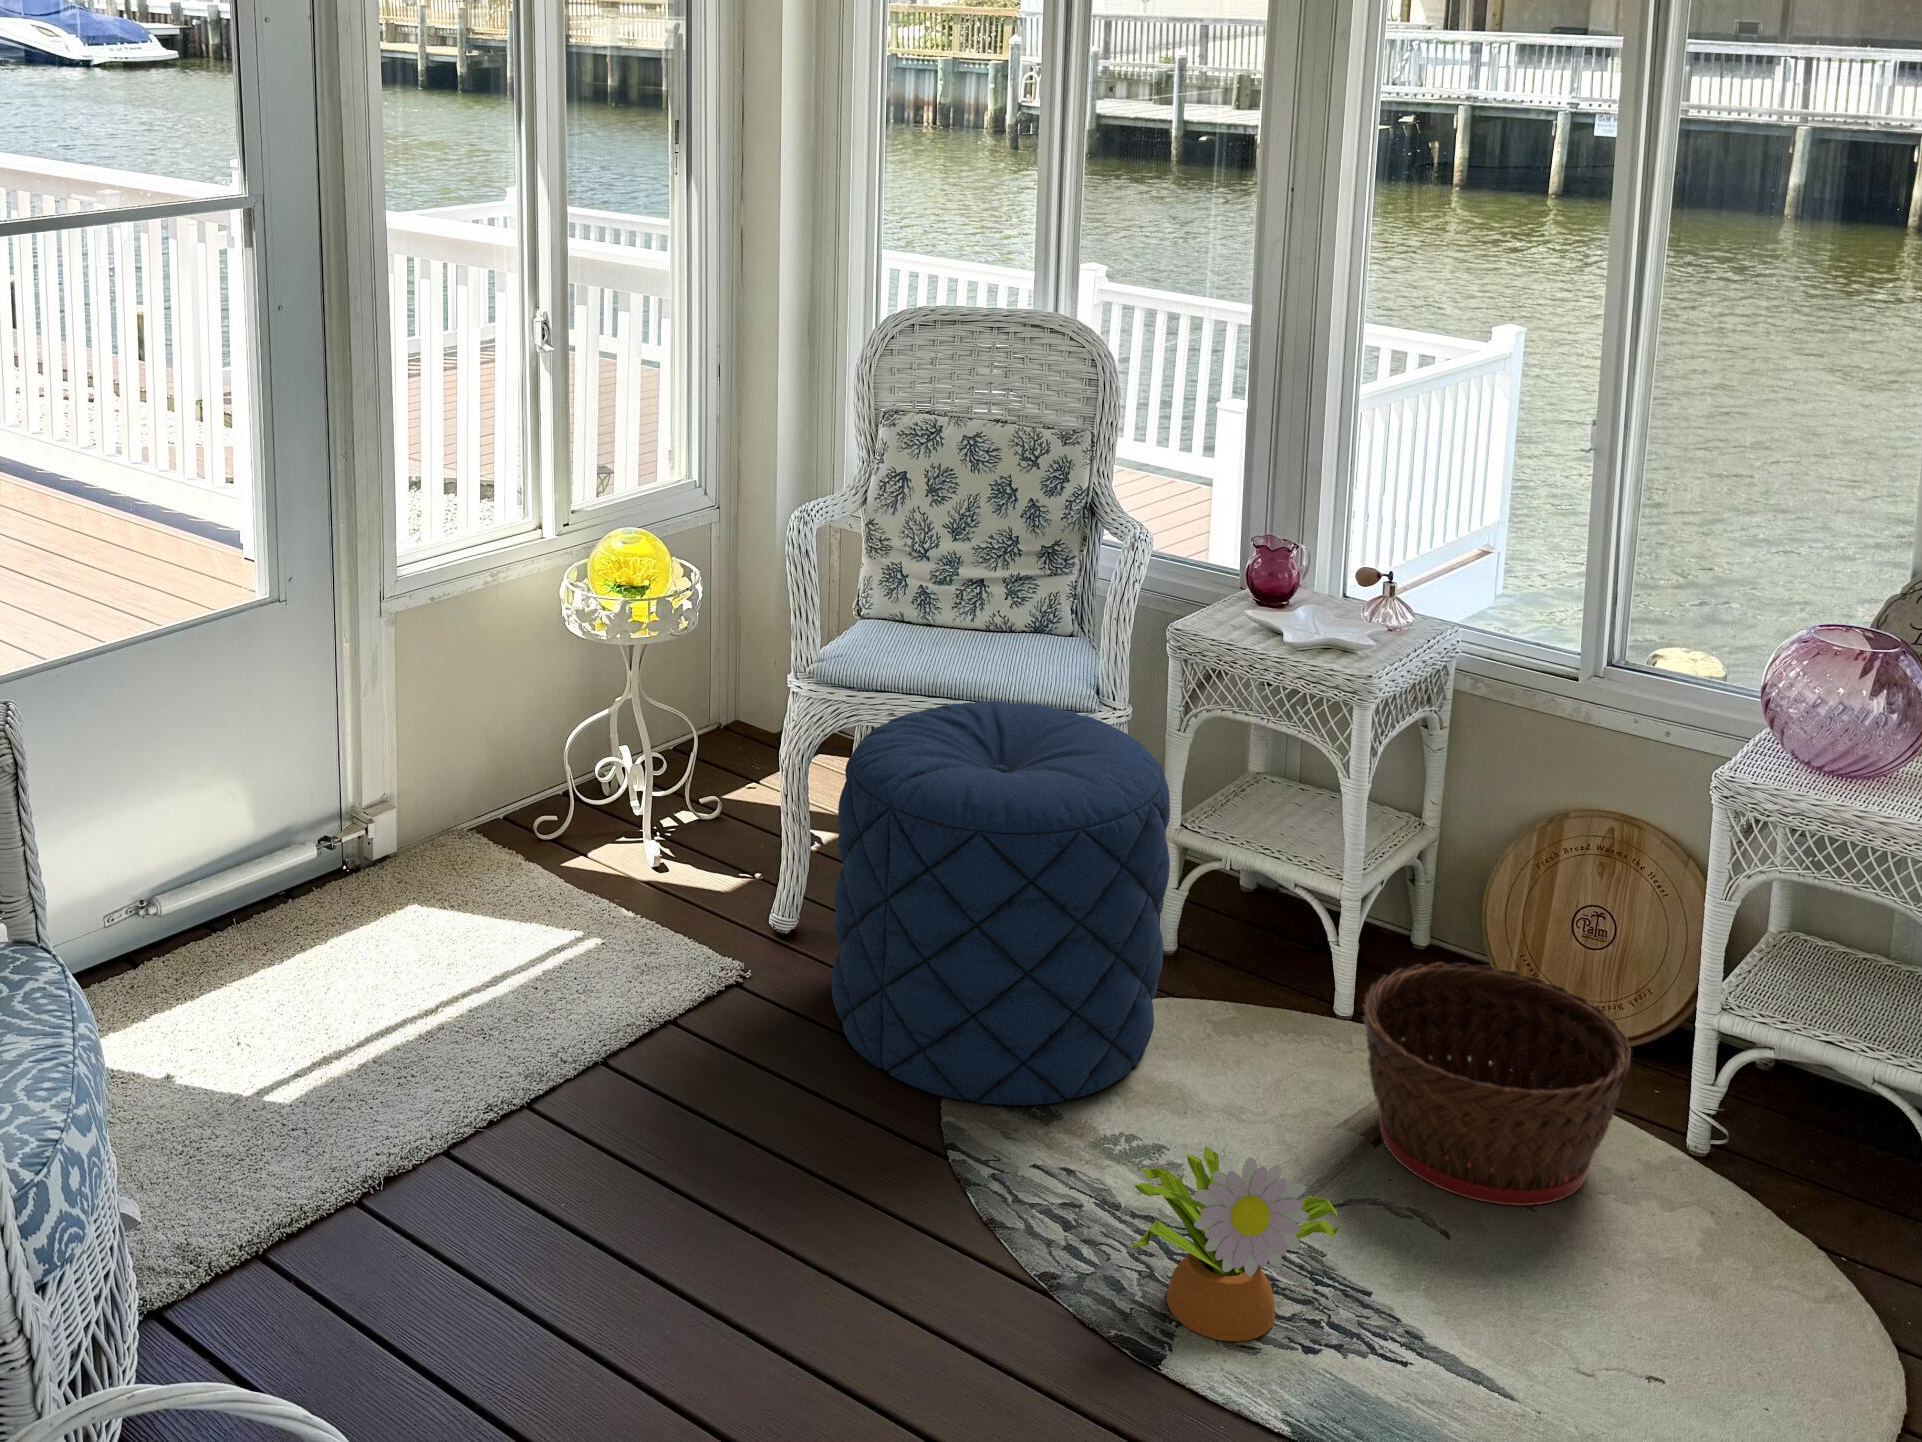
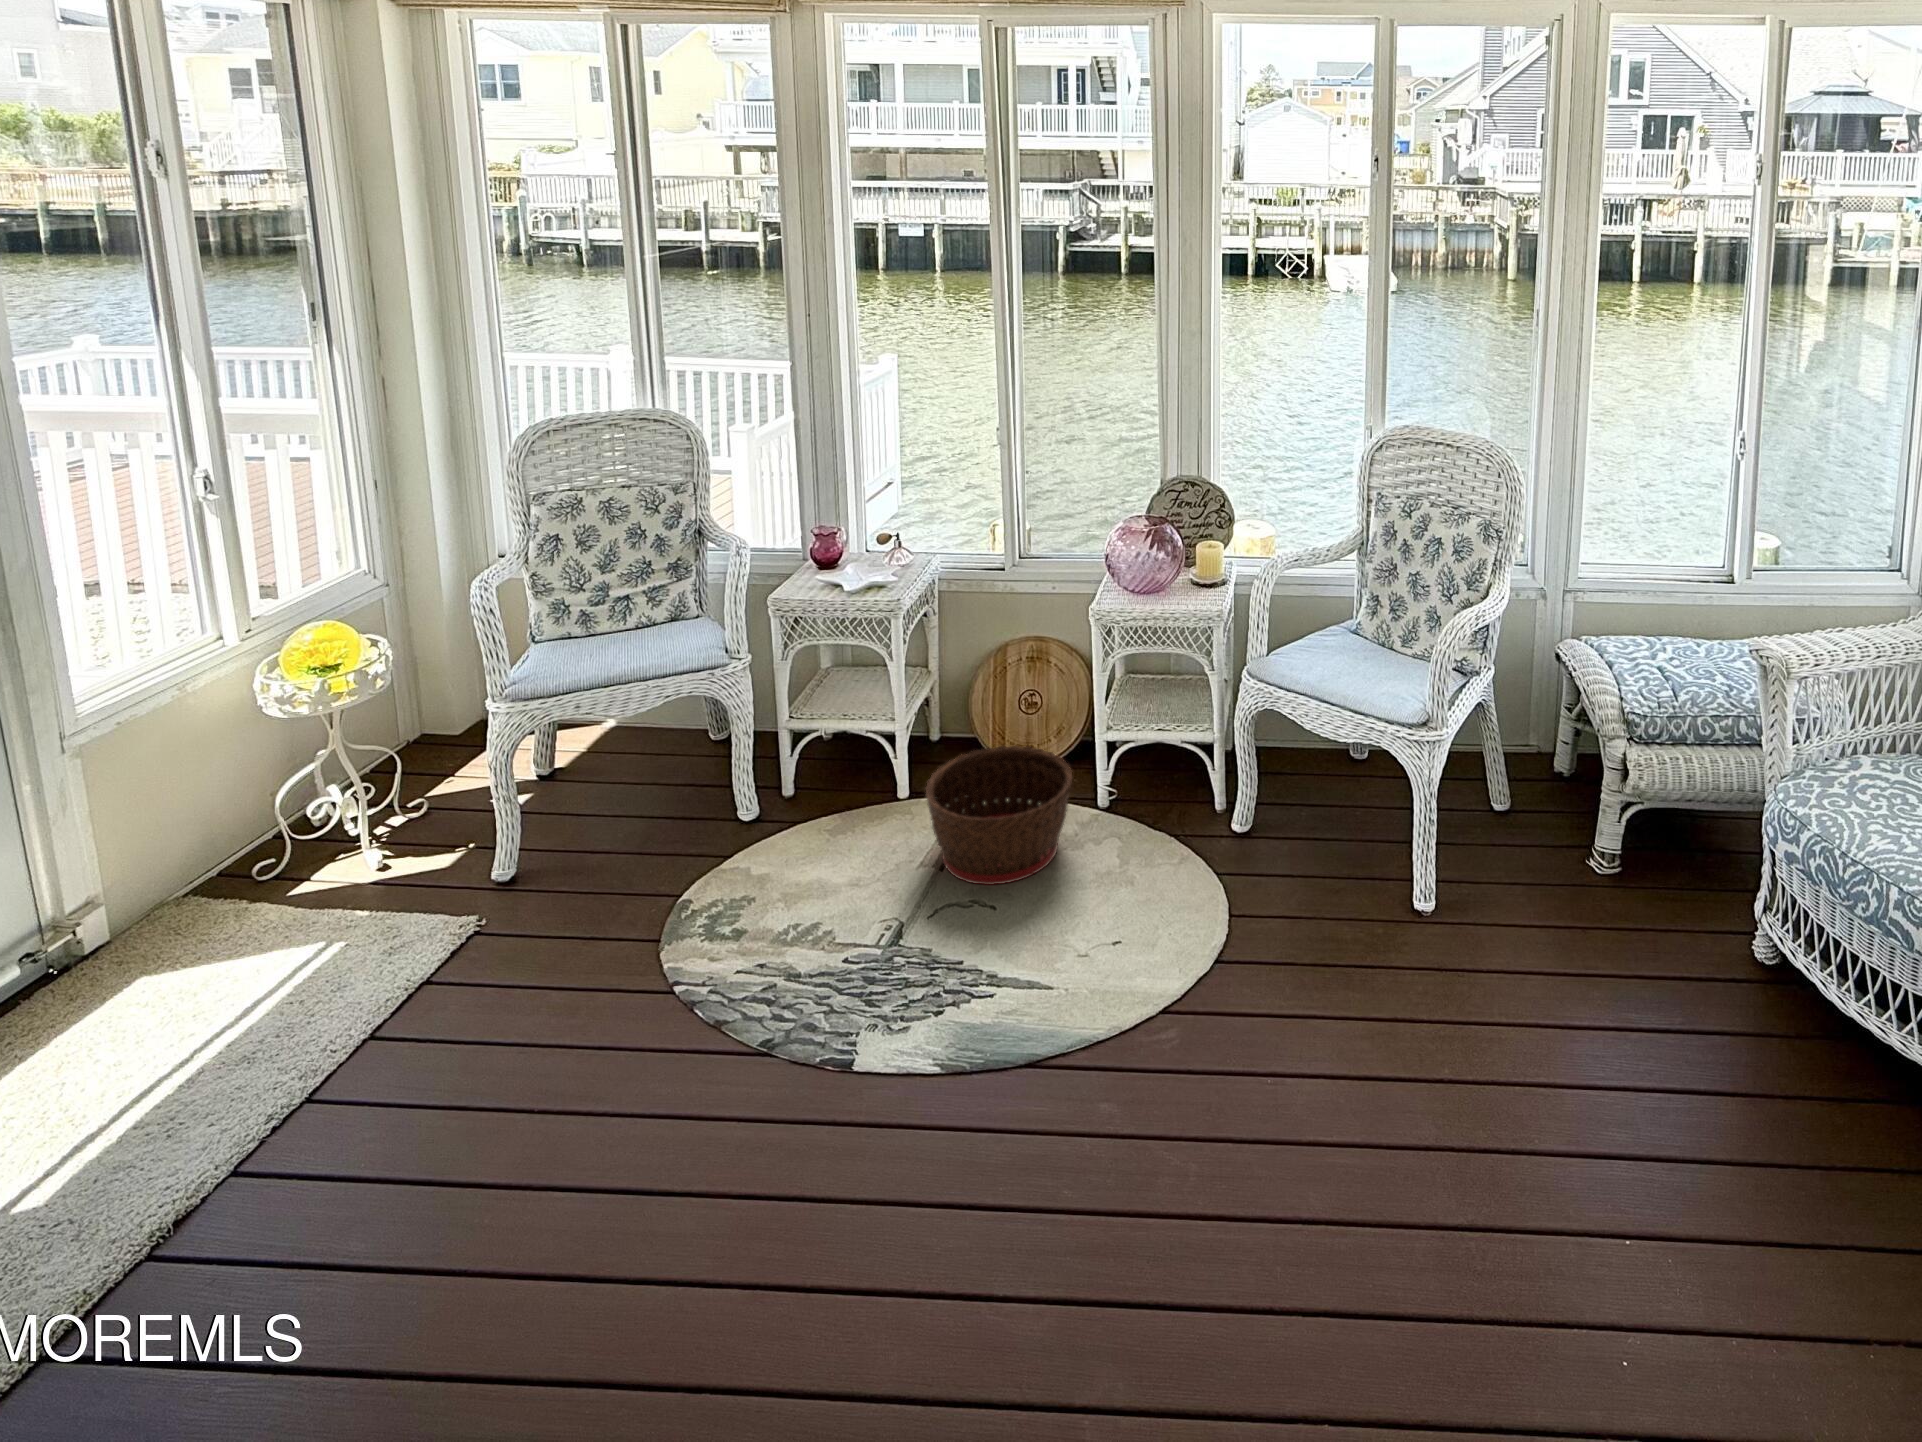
pouf: present [832,701,1170,1106] -> none [550,671,795,954]
decorative plant: present [1132,1146,1342,1341] -> none [812,913,944,1033]

